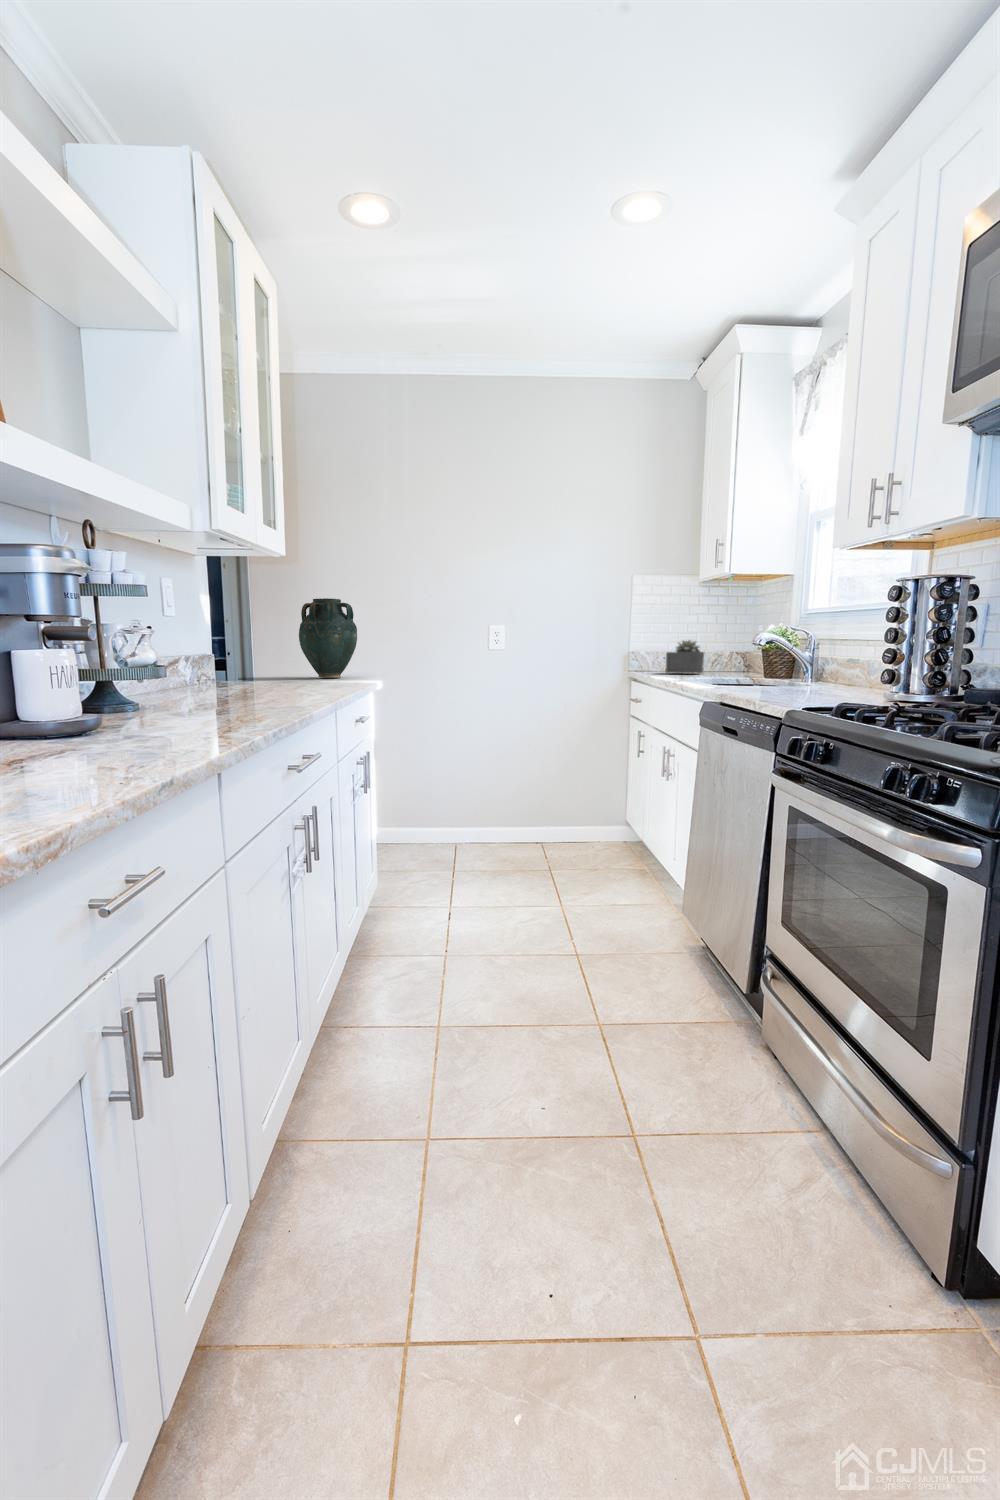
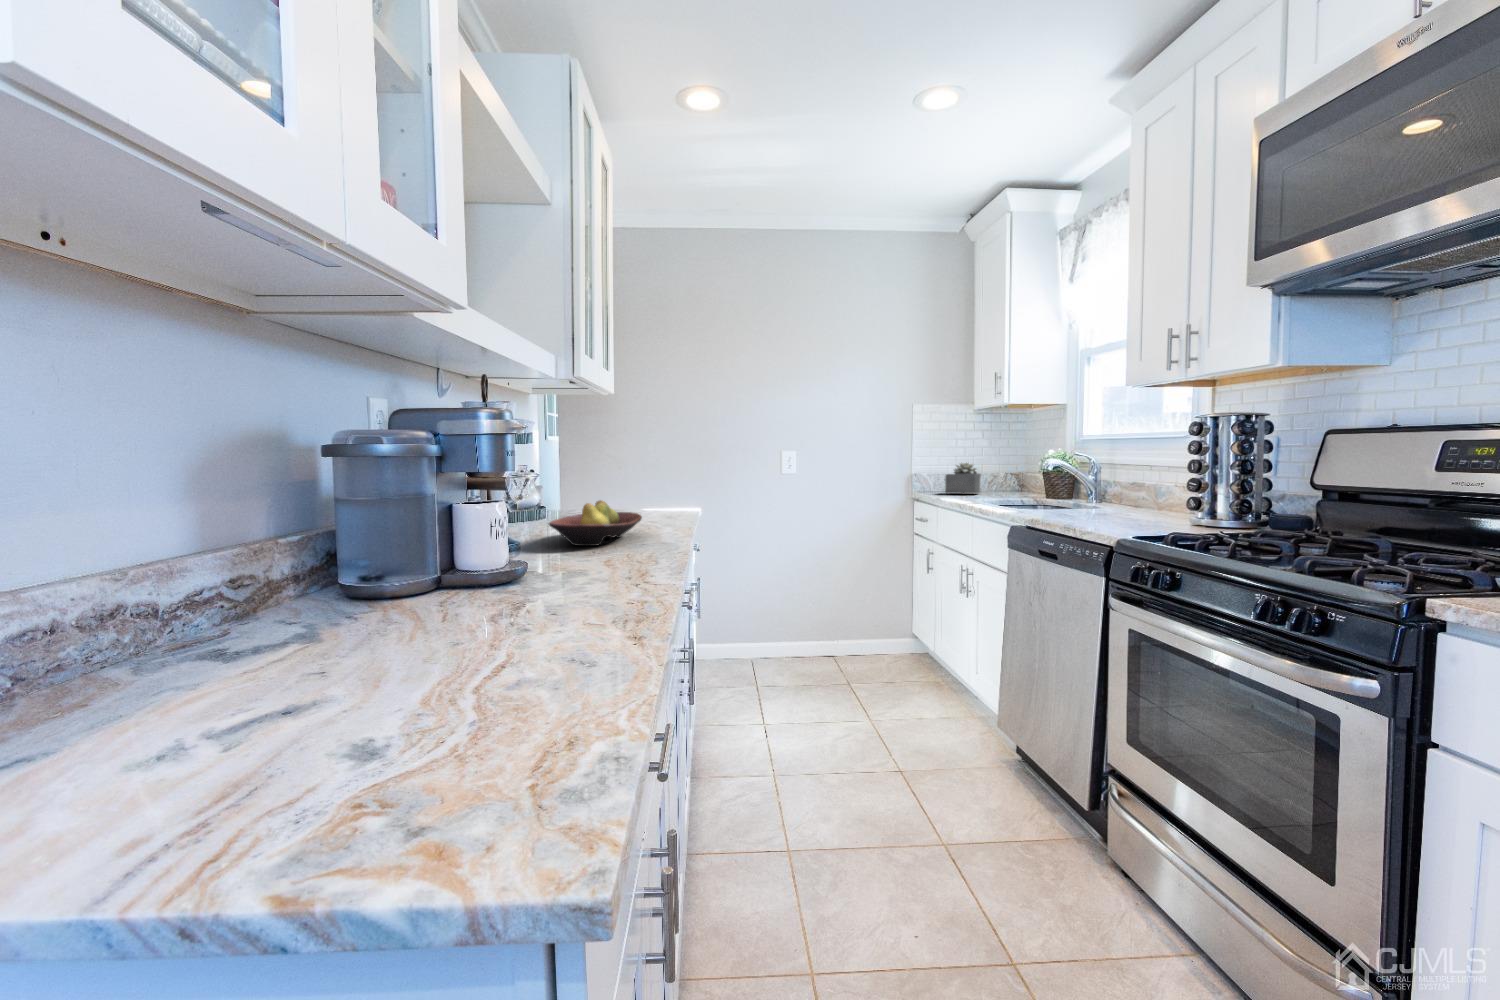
vase: present [299,598,357,678] -> none [609,429,664,504]
fruit bowl: none [173,663,287,709] -> present [549,500,642,546]

